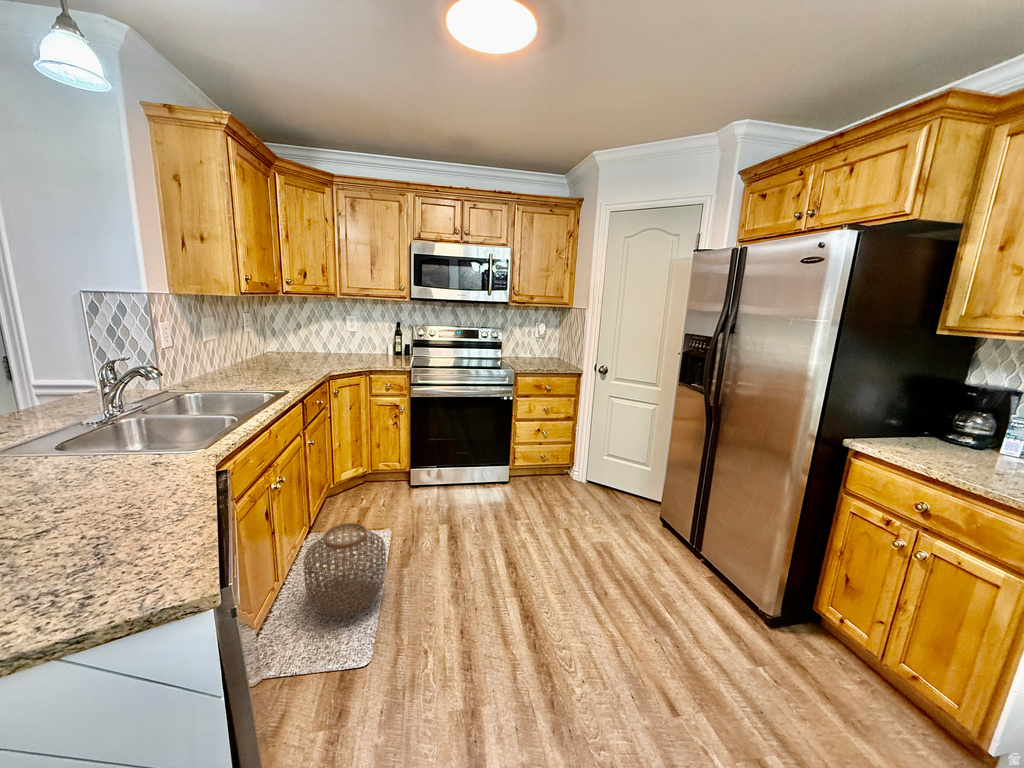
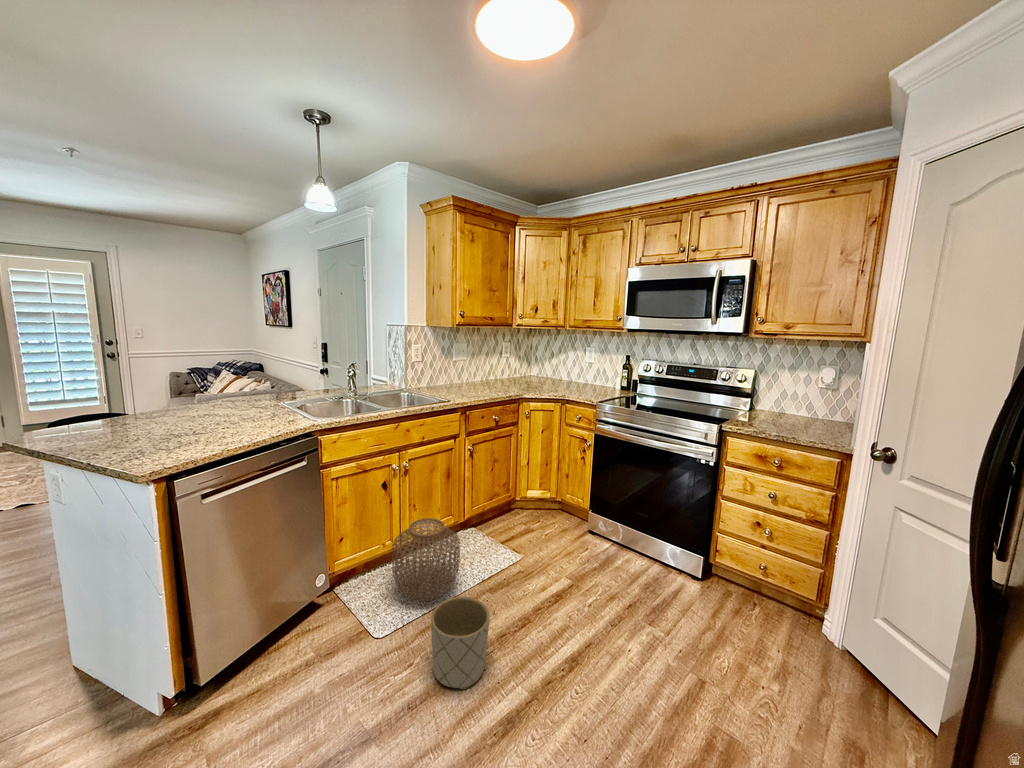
planter: none [434,559,488,640] -> present [431,597,490,689]

